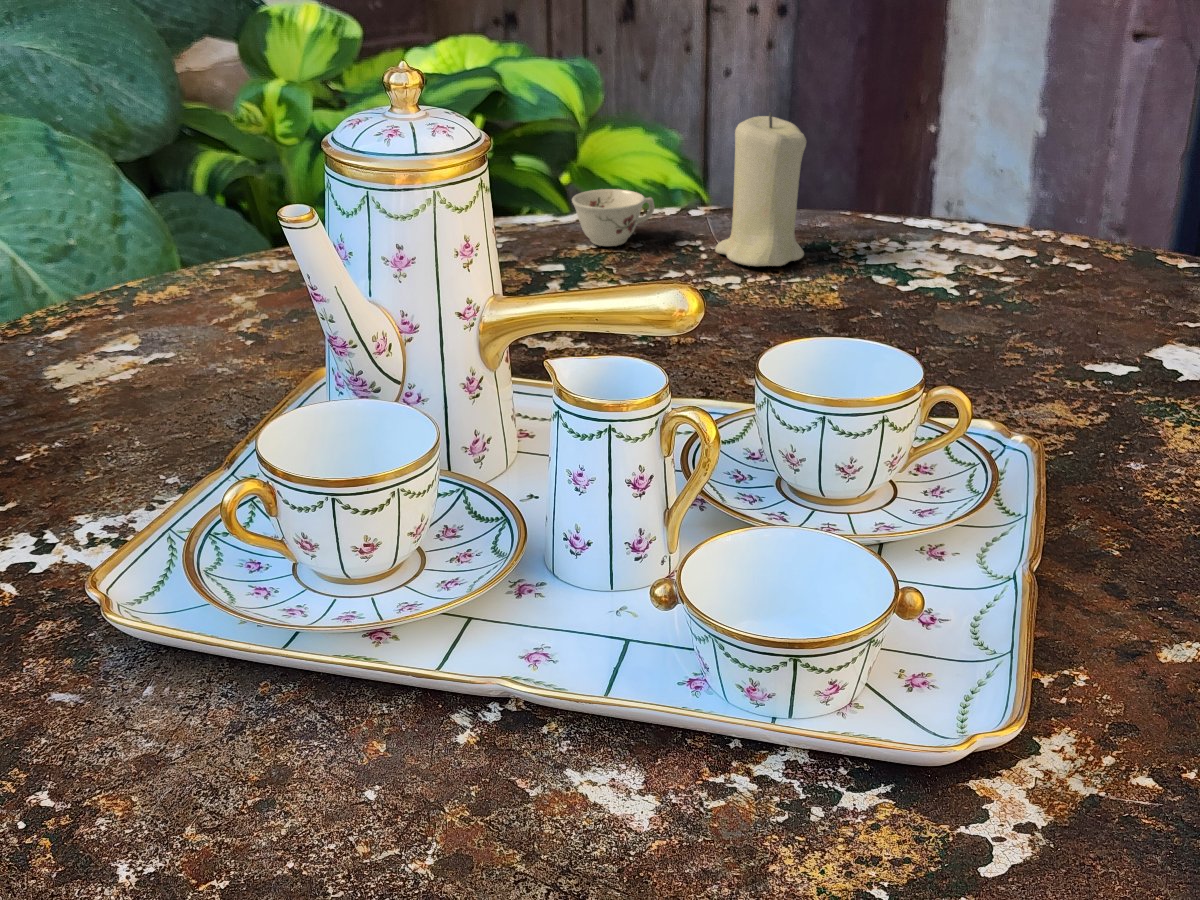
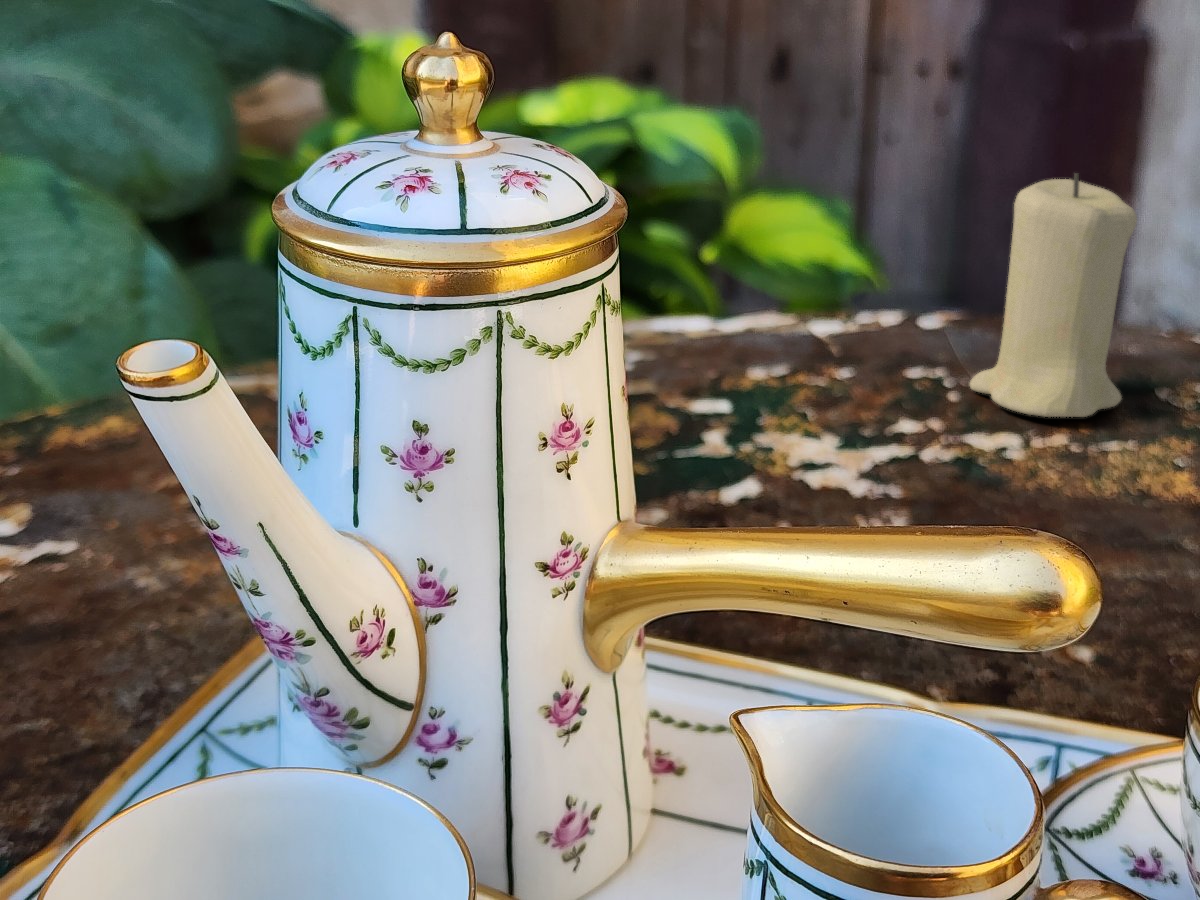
teacup: present [572,189,654,246] -> none [743,287,870,374]

